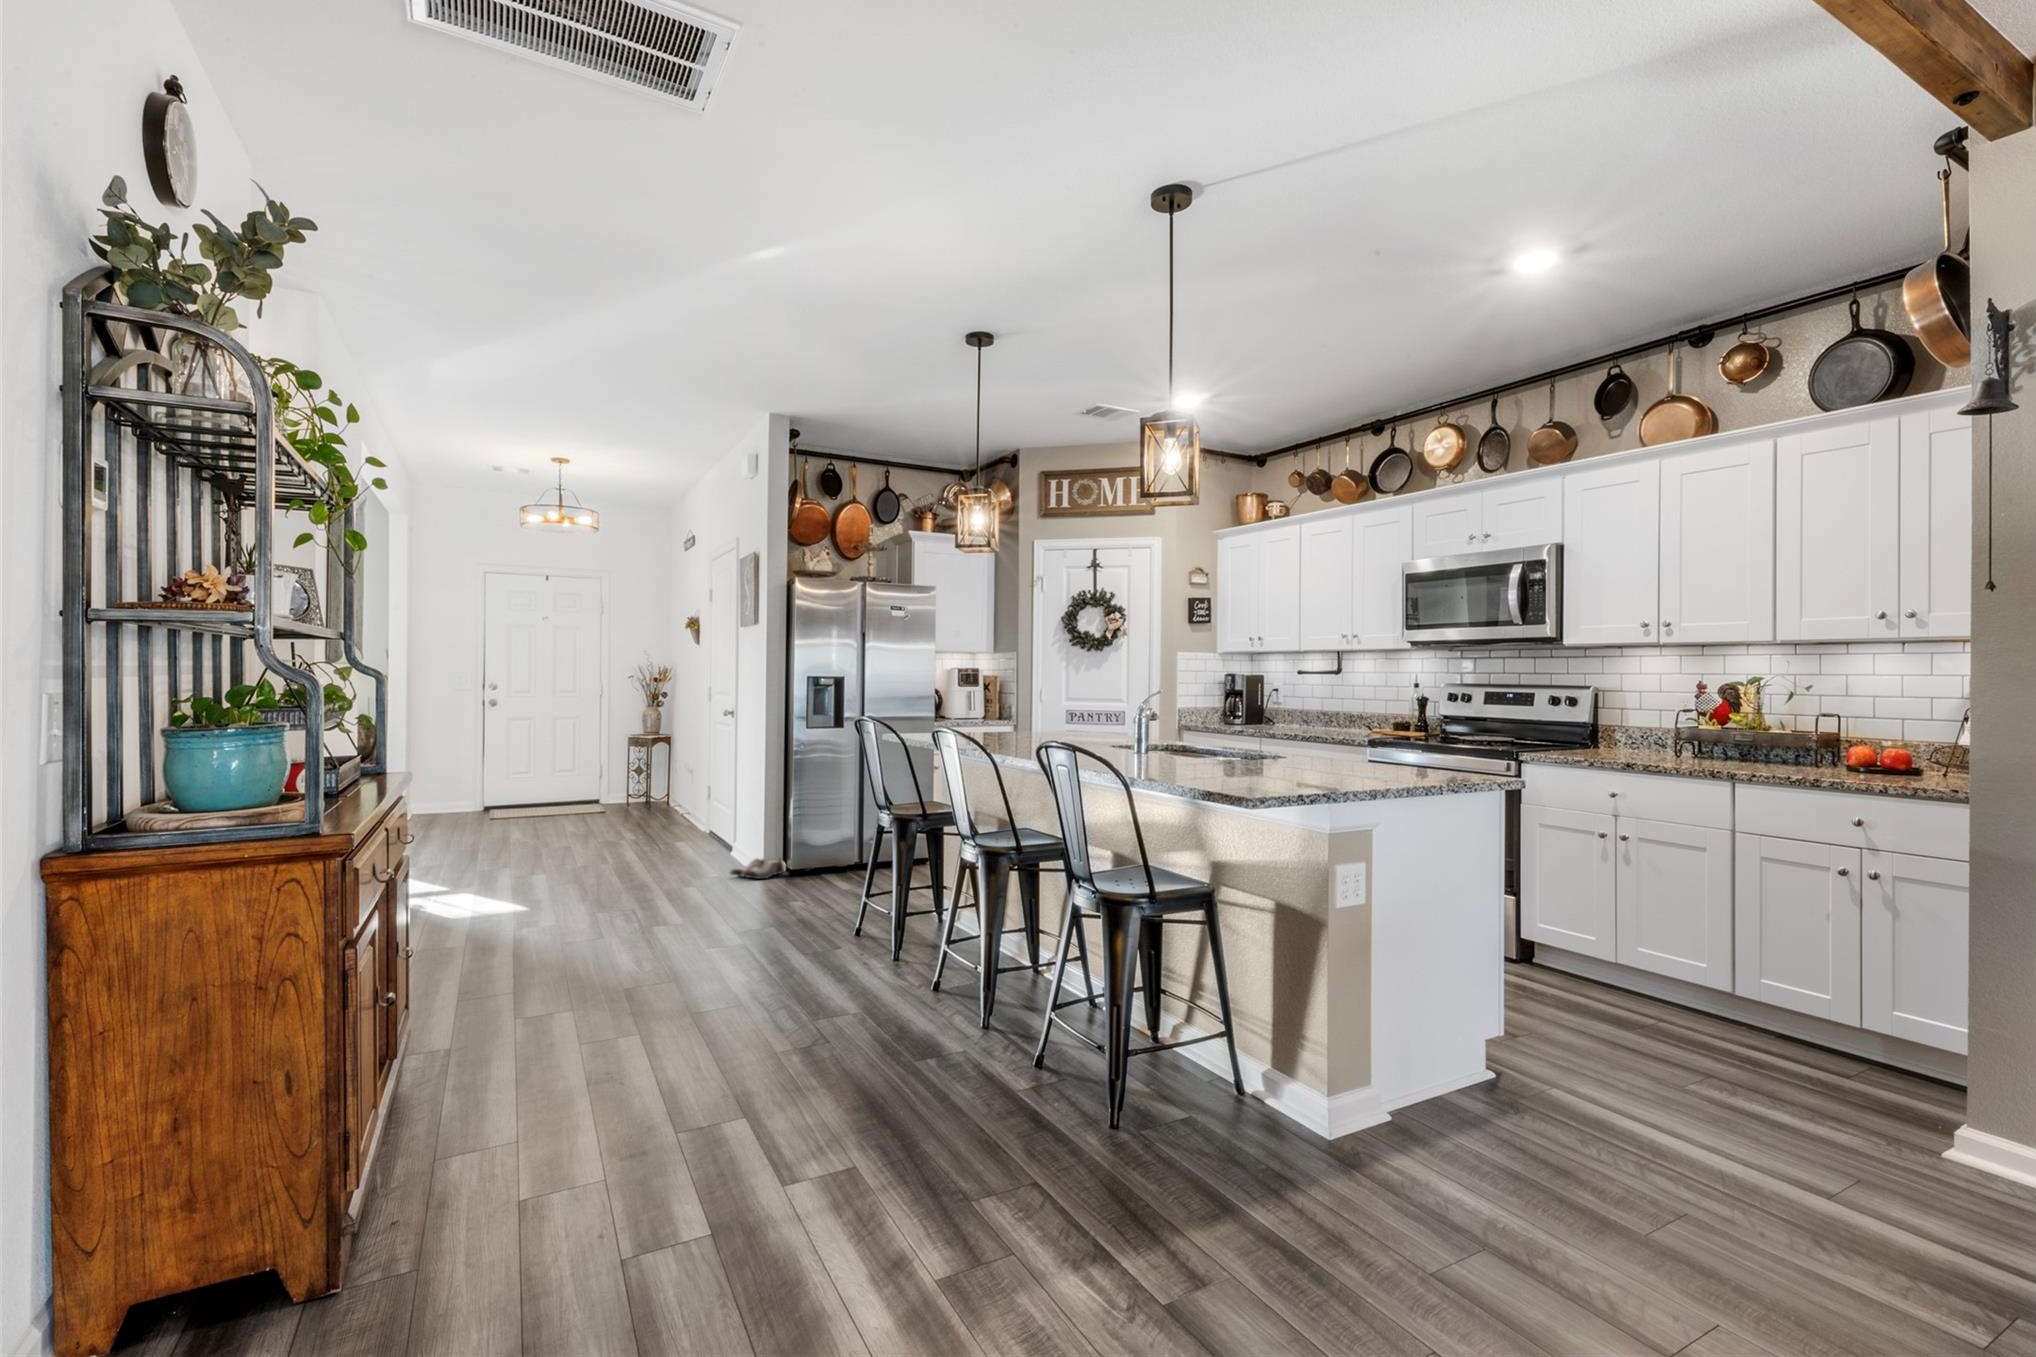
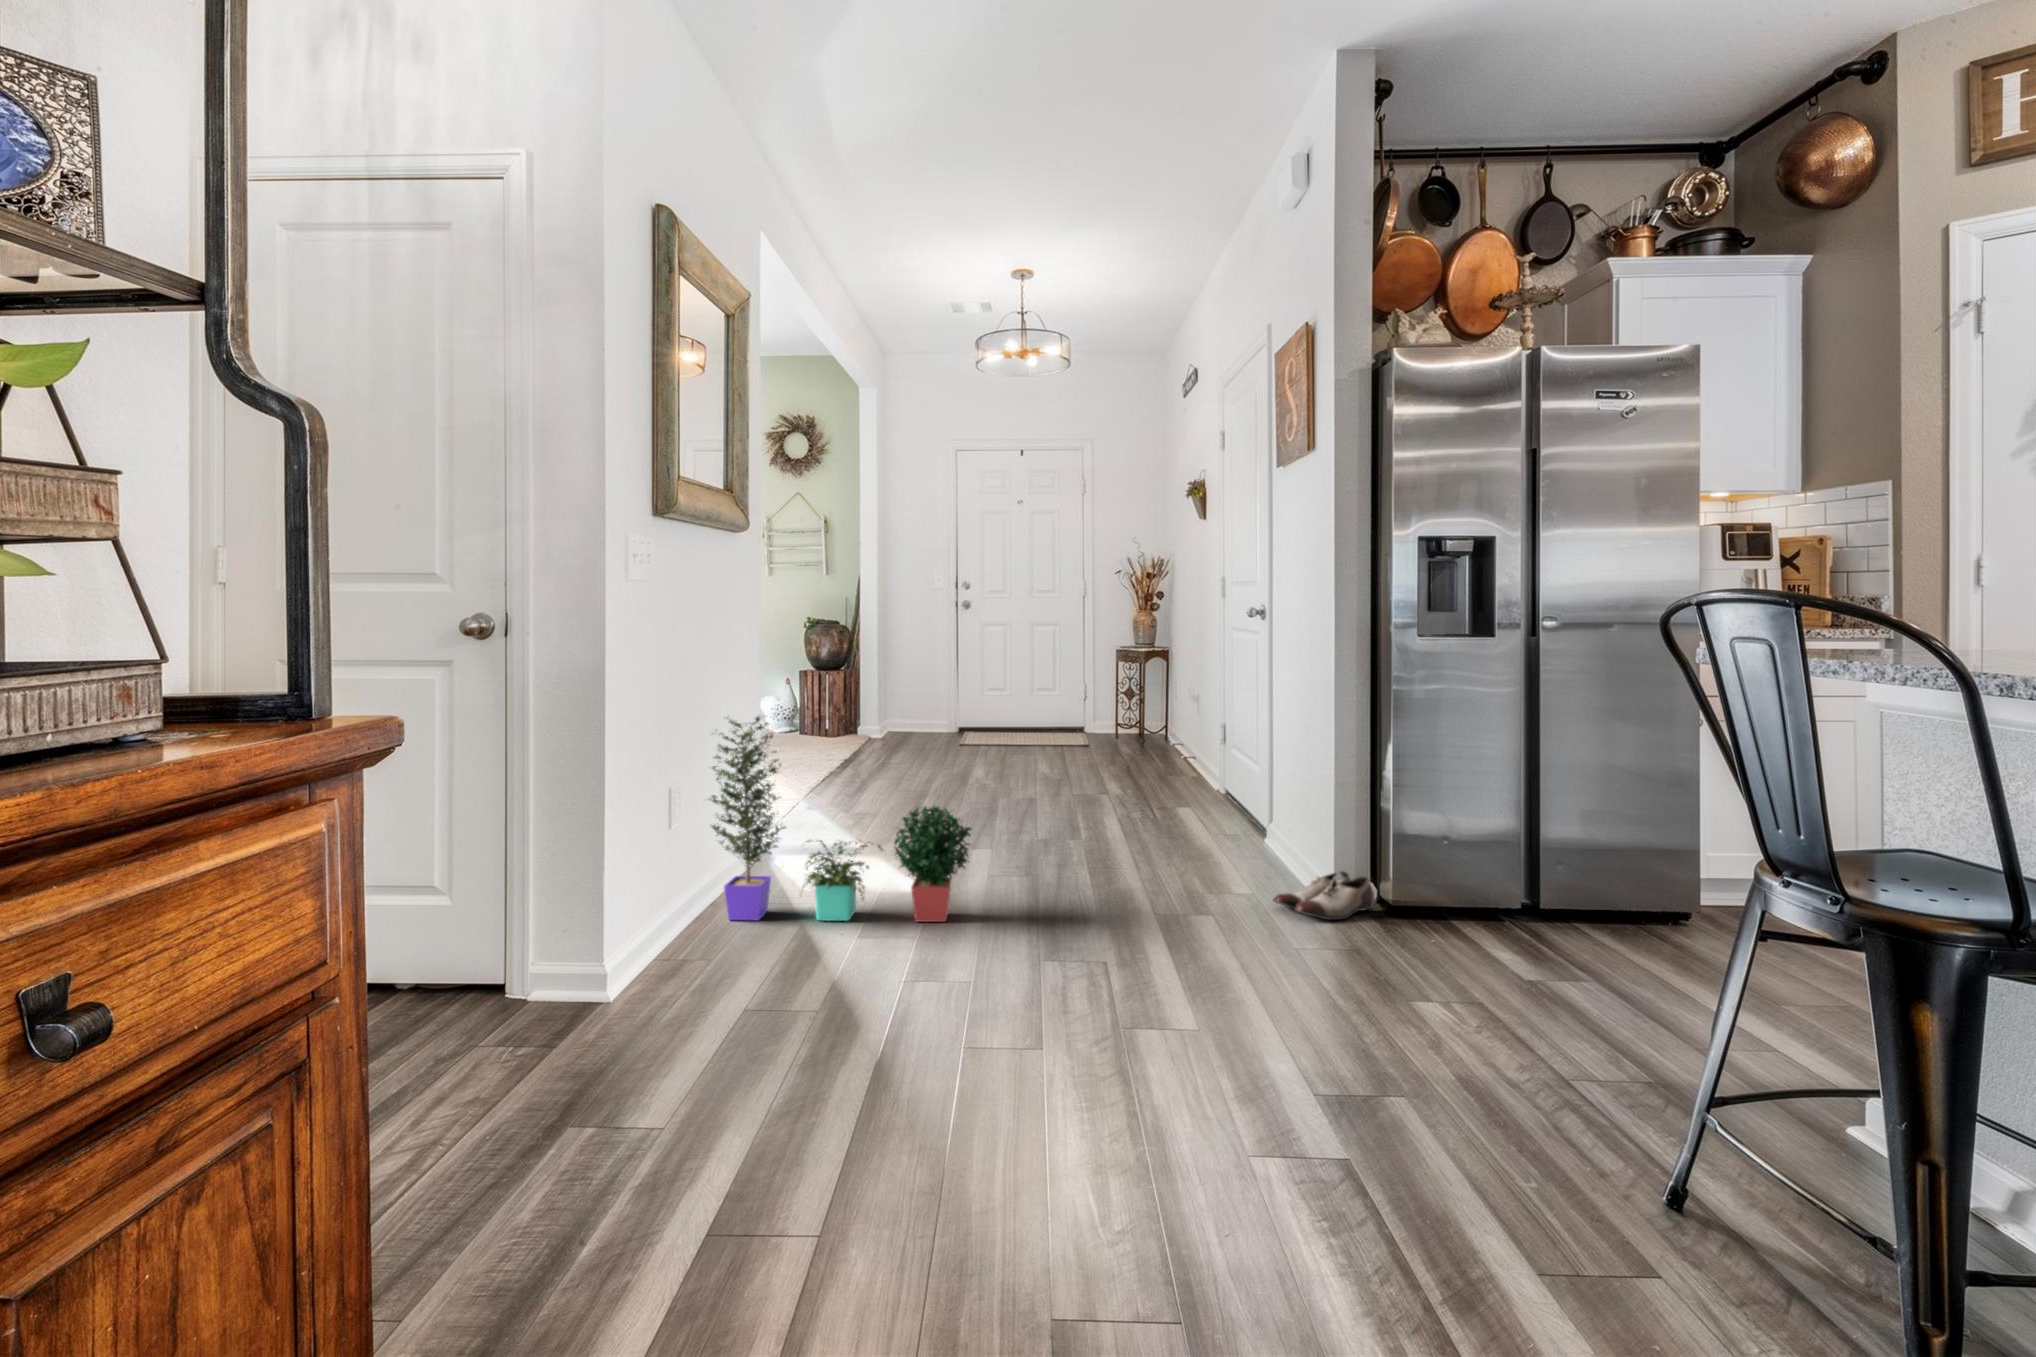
potted plant: none [359,780,548,910] -> present [710,716,971,922]

